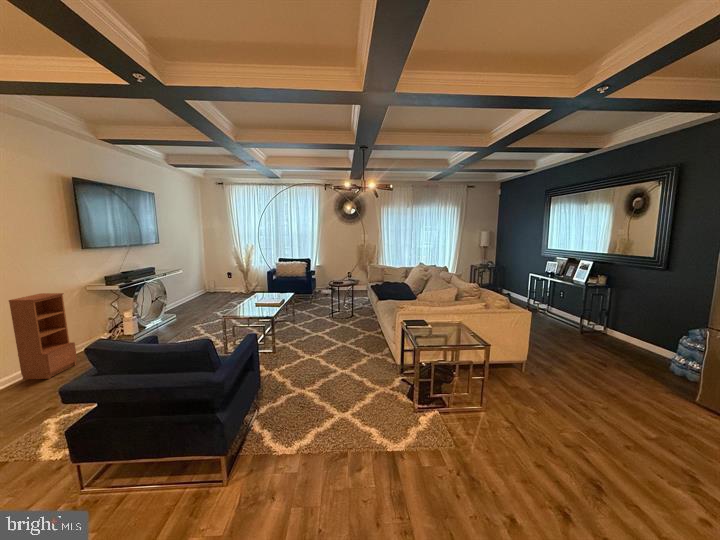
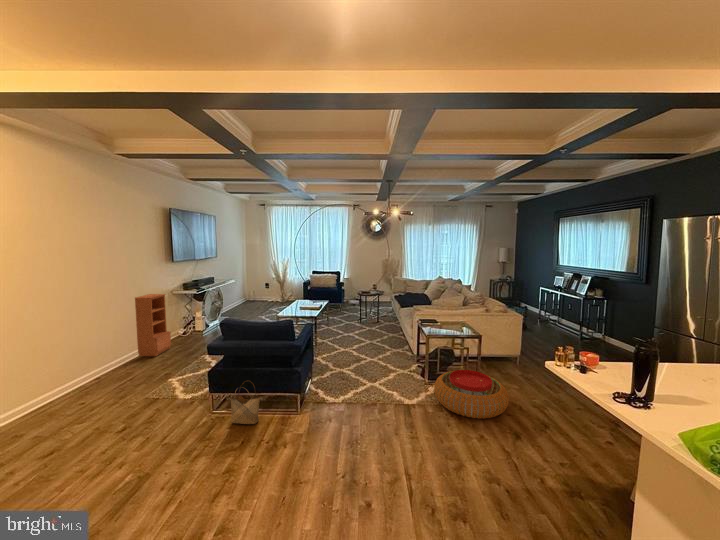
pouf: none [428,393,536,476] -> present [434,370,509,419]
woven basket: none [100,443,156,519] -> present [230,381,260,424]

